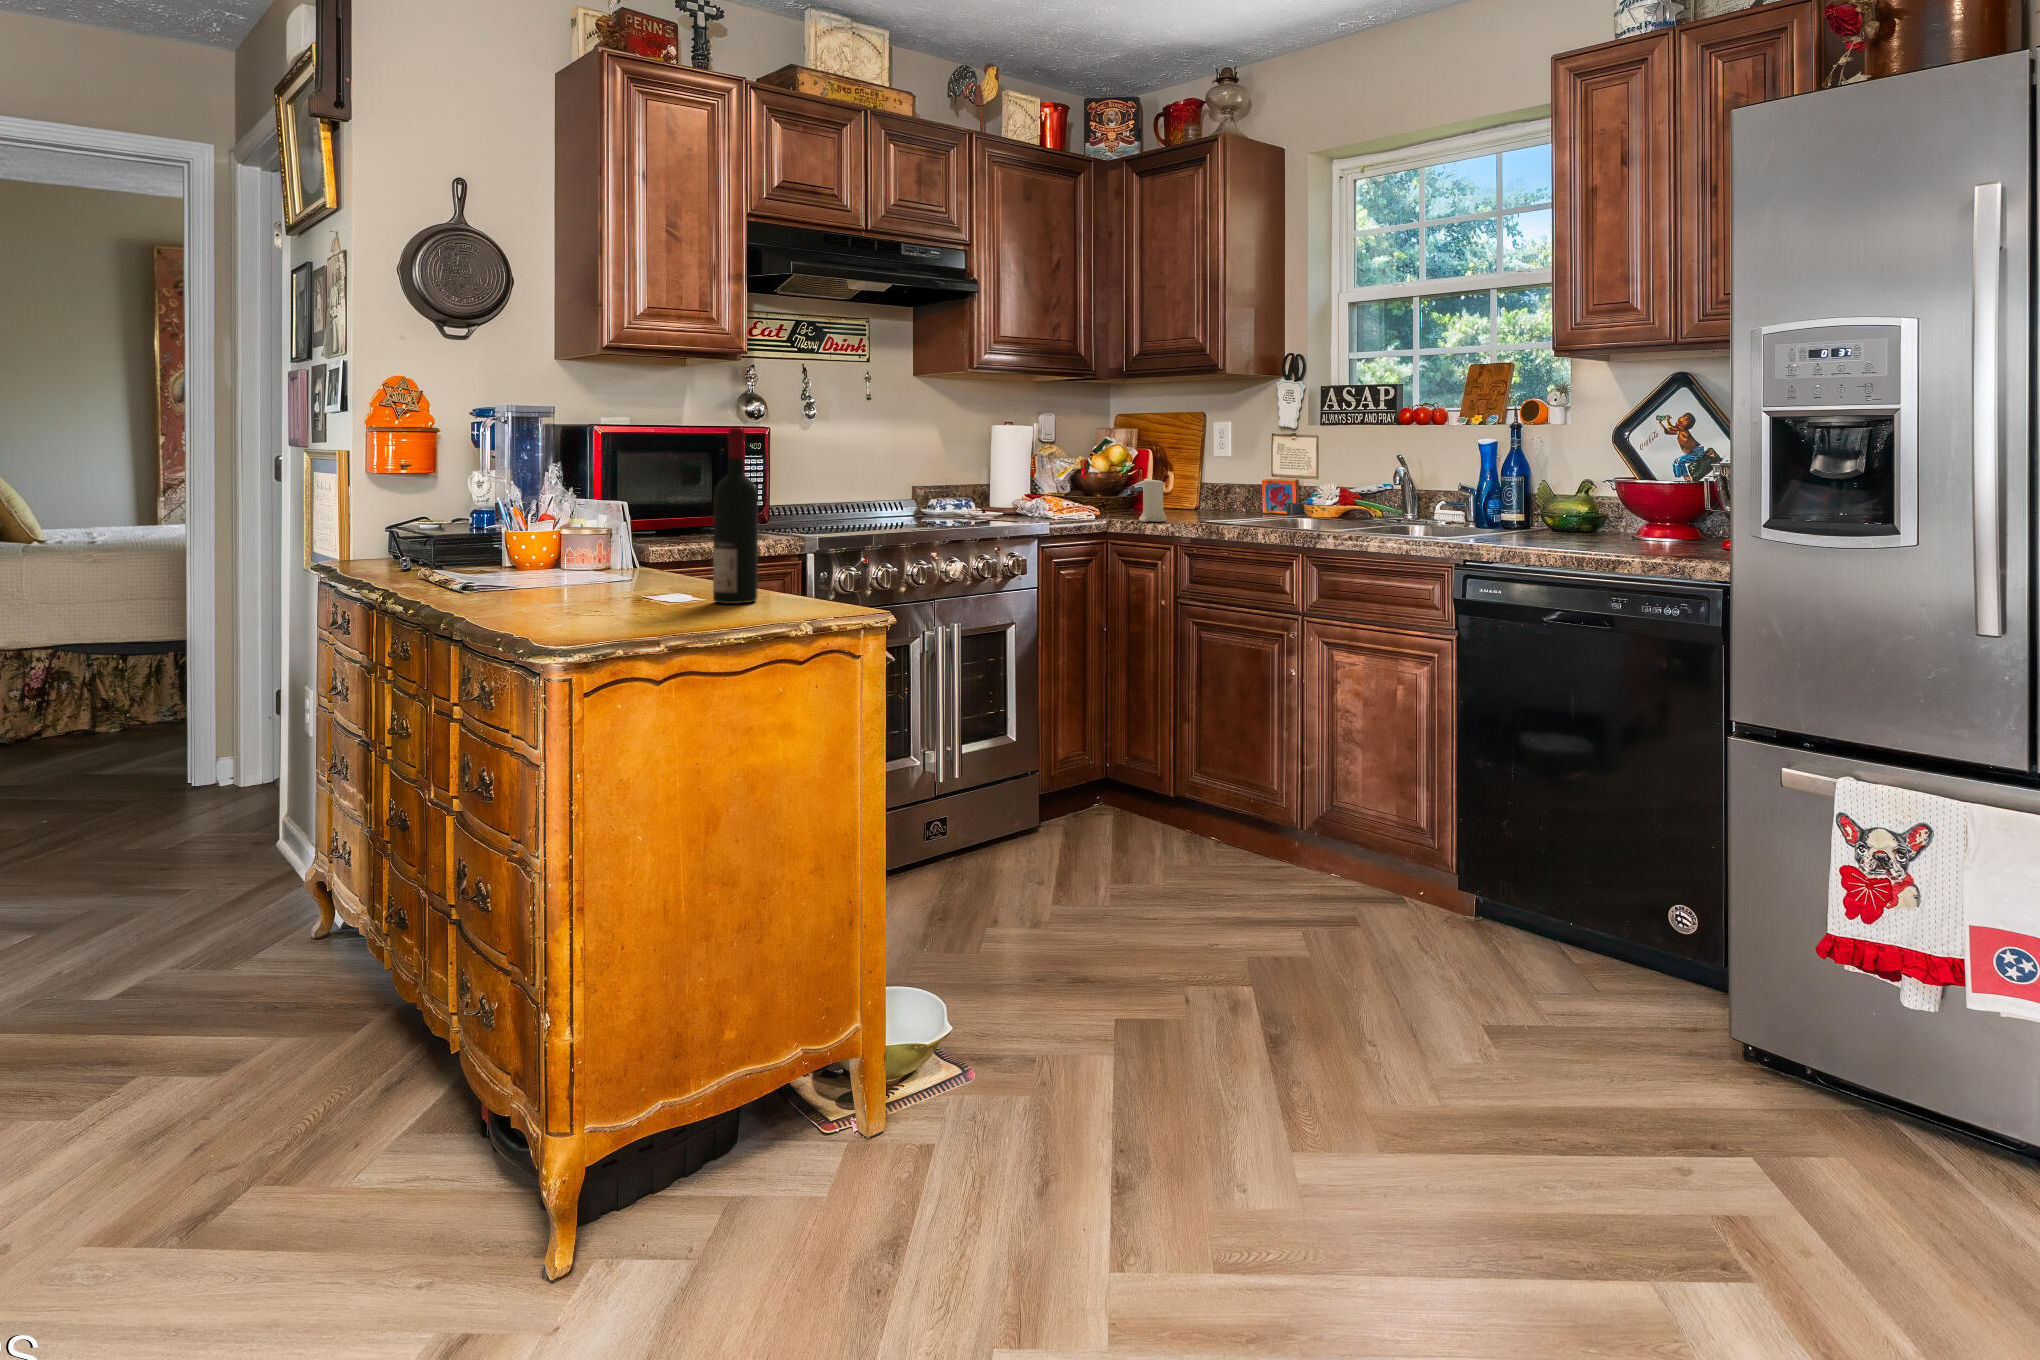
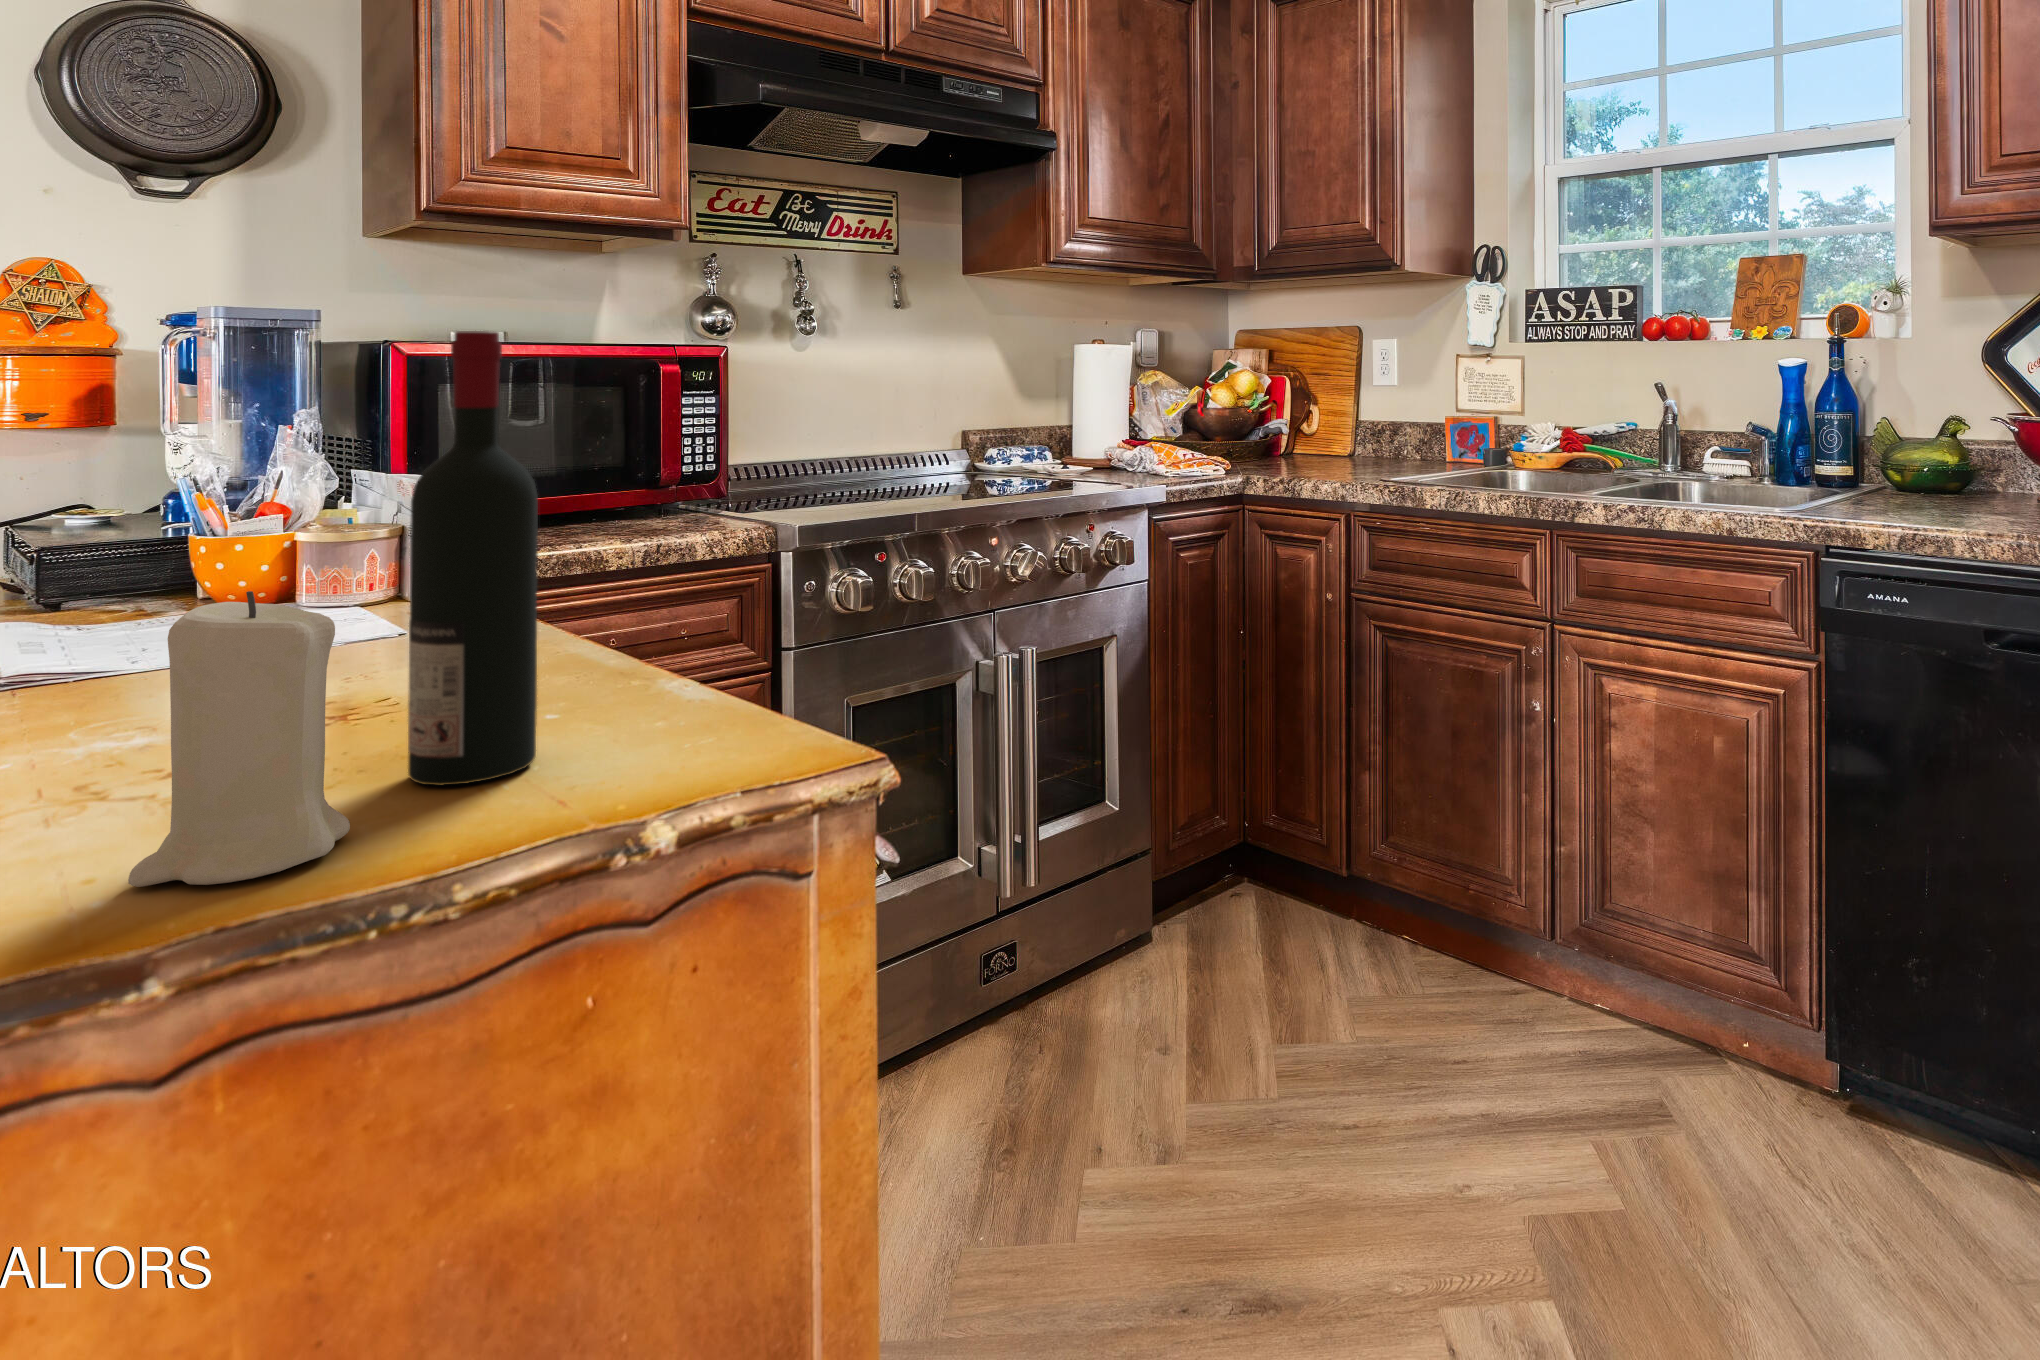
candle: present [1139,477,1167,522] -> present [128,591,350,887]

